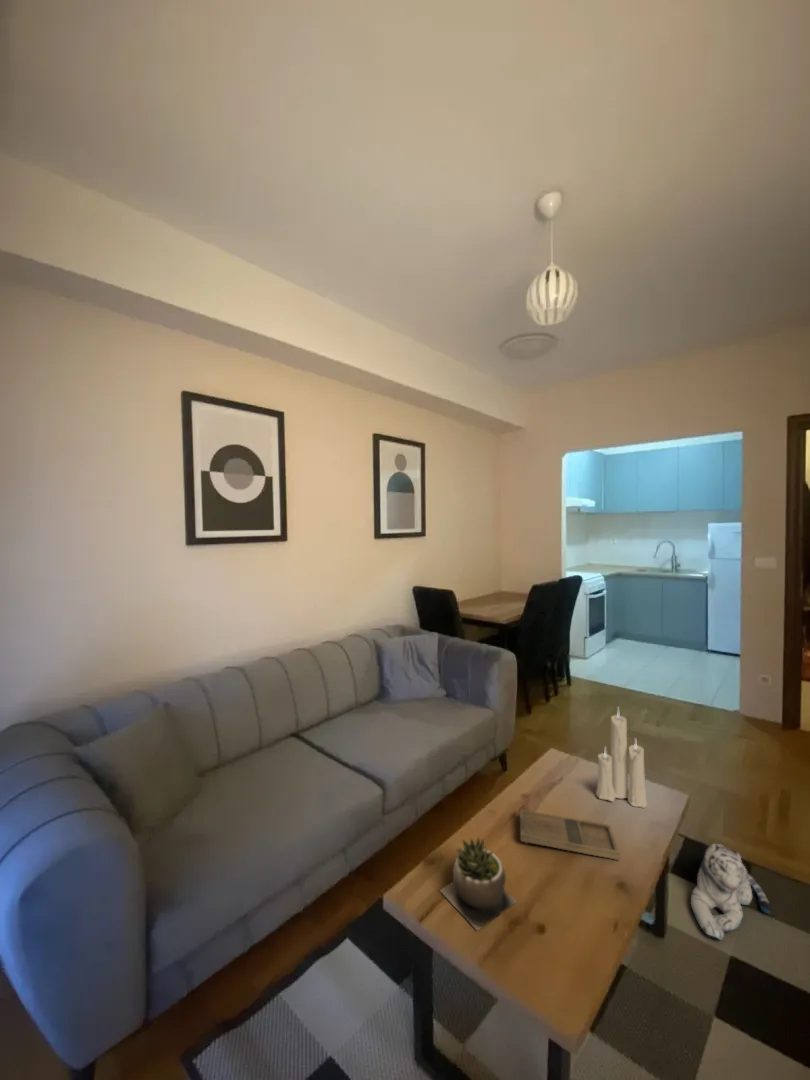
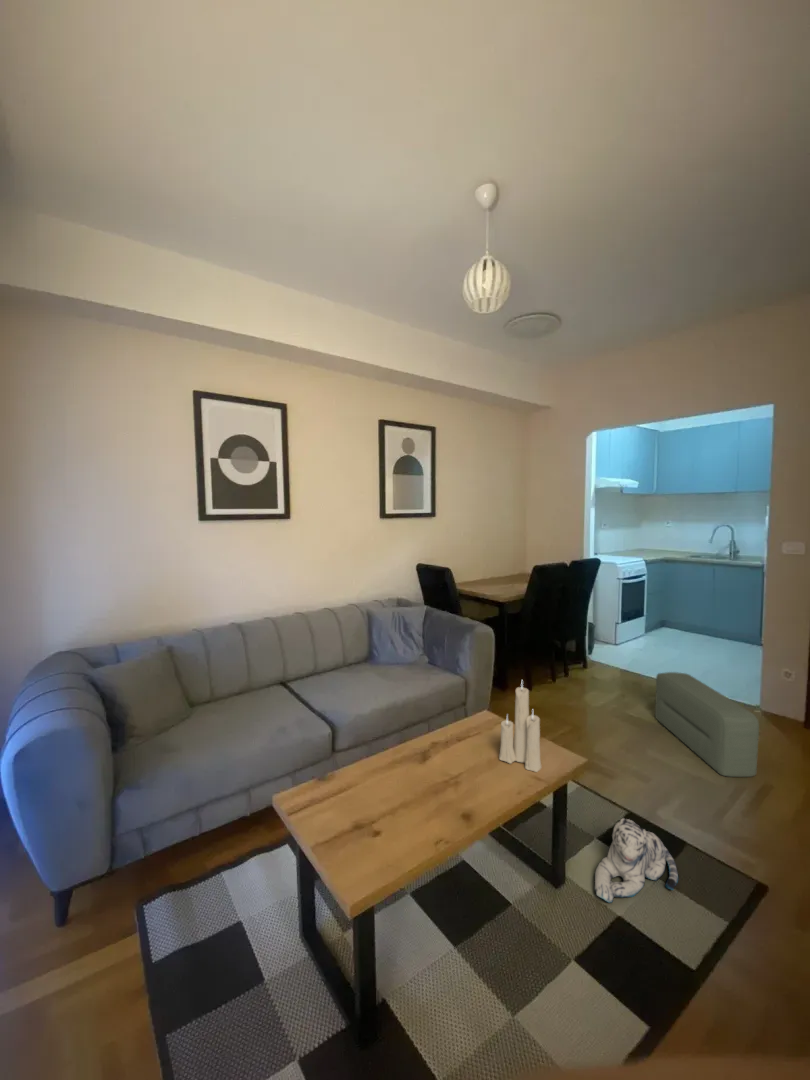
pouf: none [657,682,772,781] -> present [655,672,759,777]
tray: present [519,810,619,860] -> none [404,758,489,807]
succulent plant: present [440,838,516,930] -> none [319,767,374,836]

